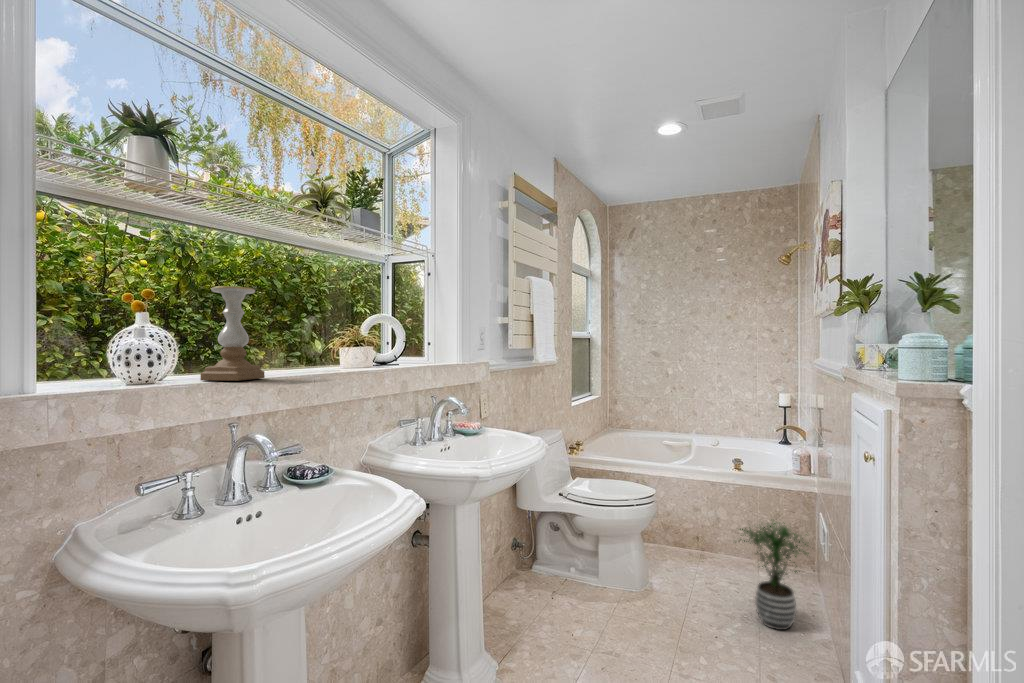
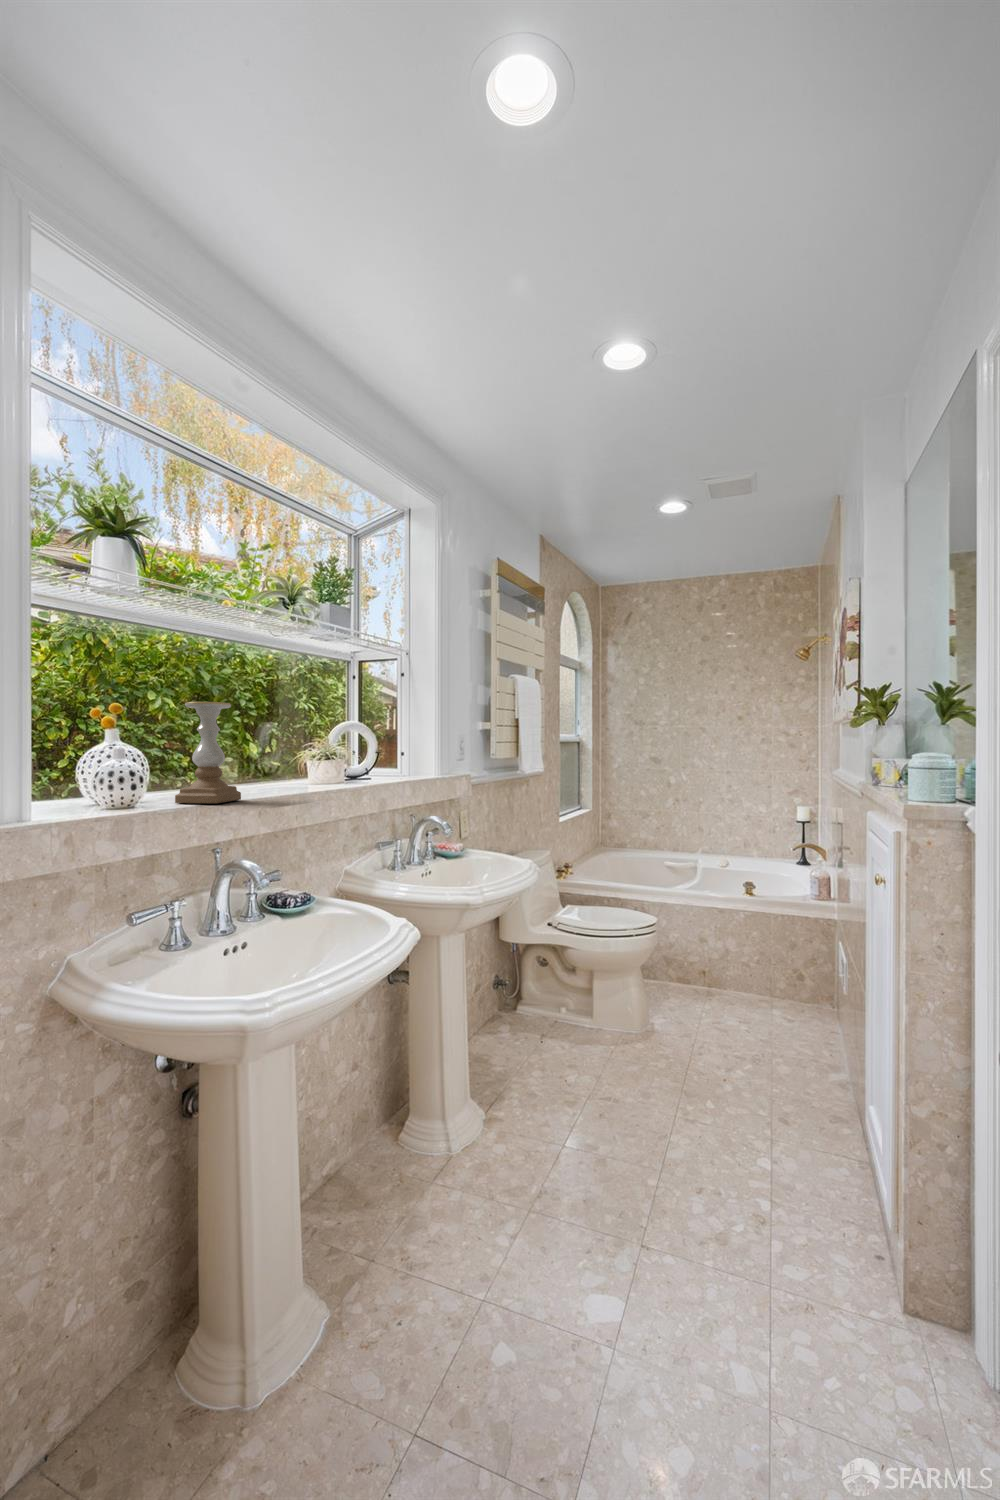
potted plant: present [740,519,809,630] -> none [741,946,832,1069]

